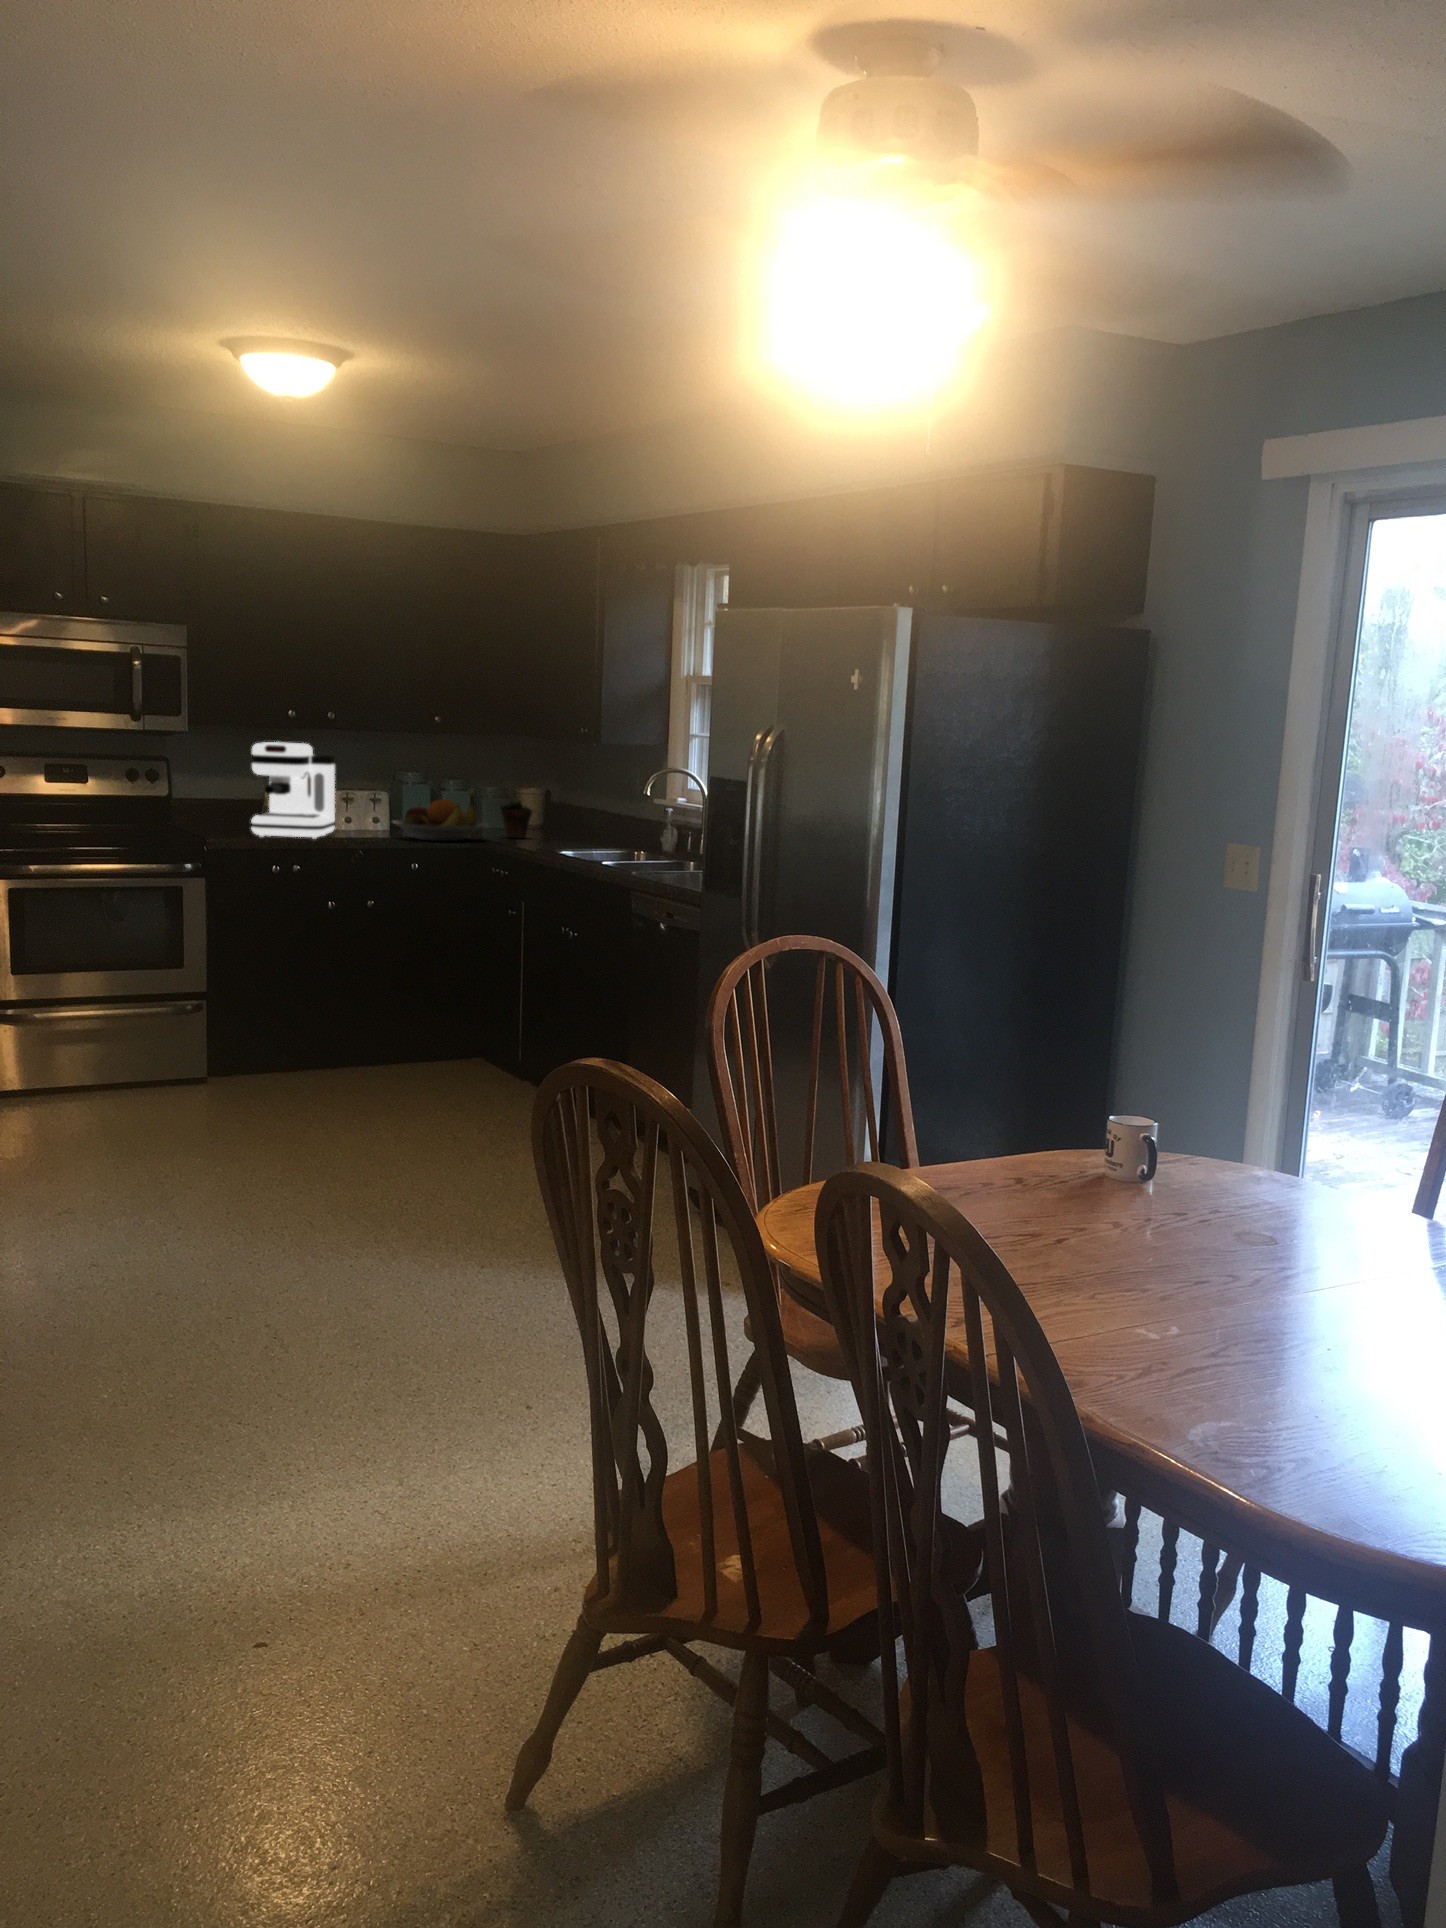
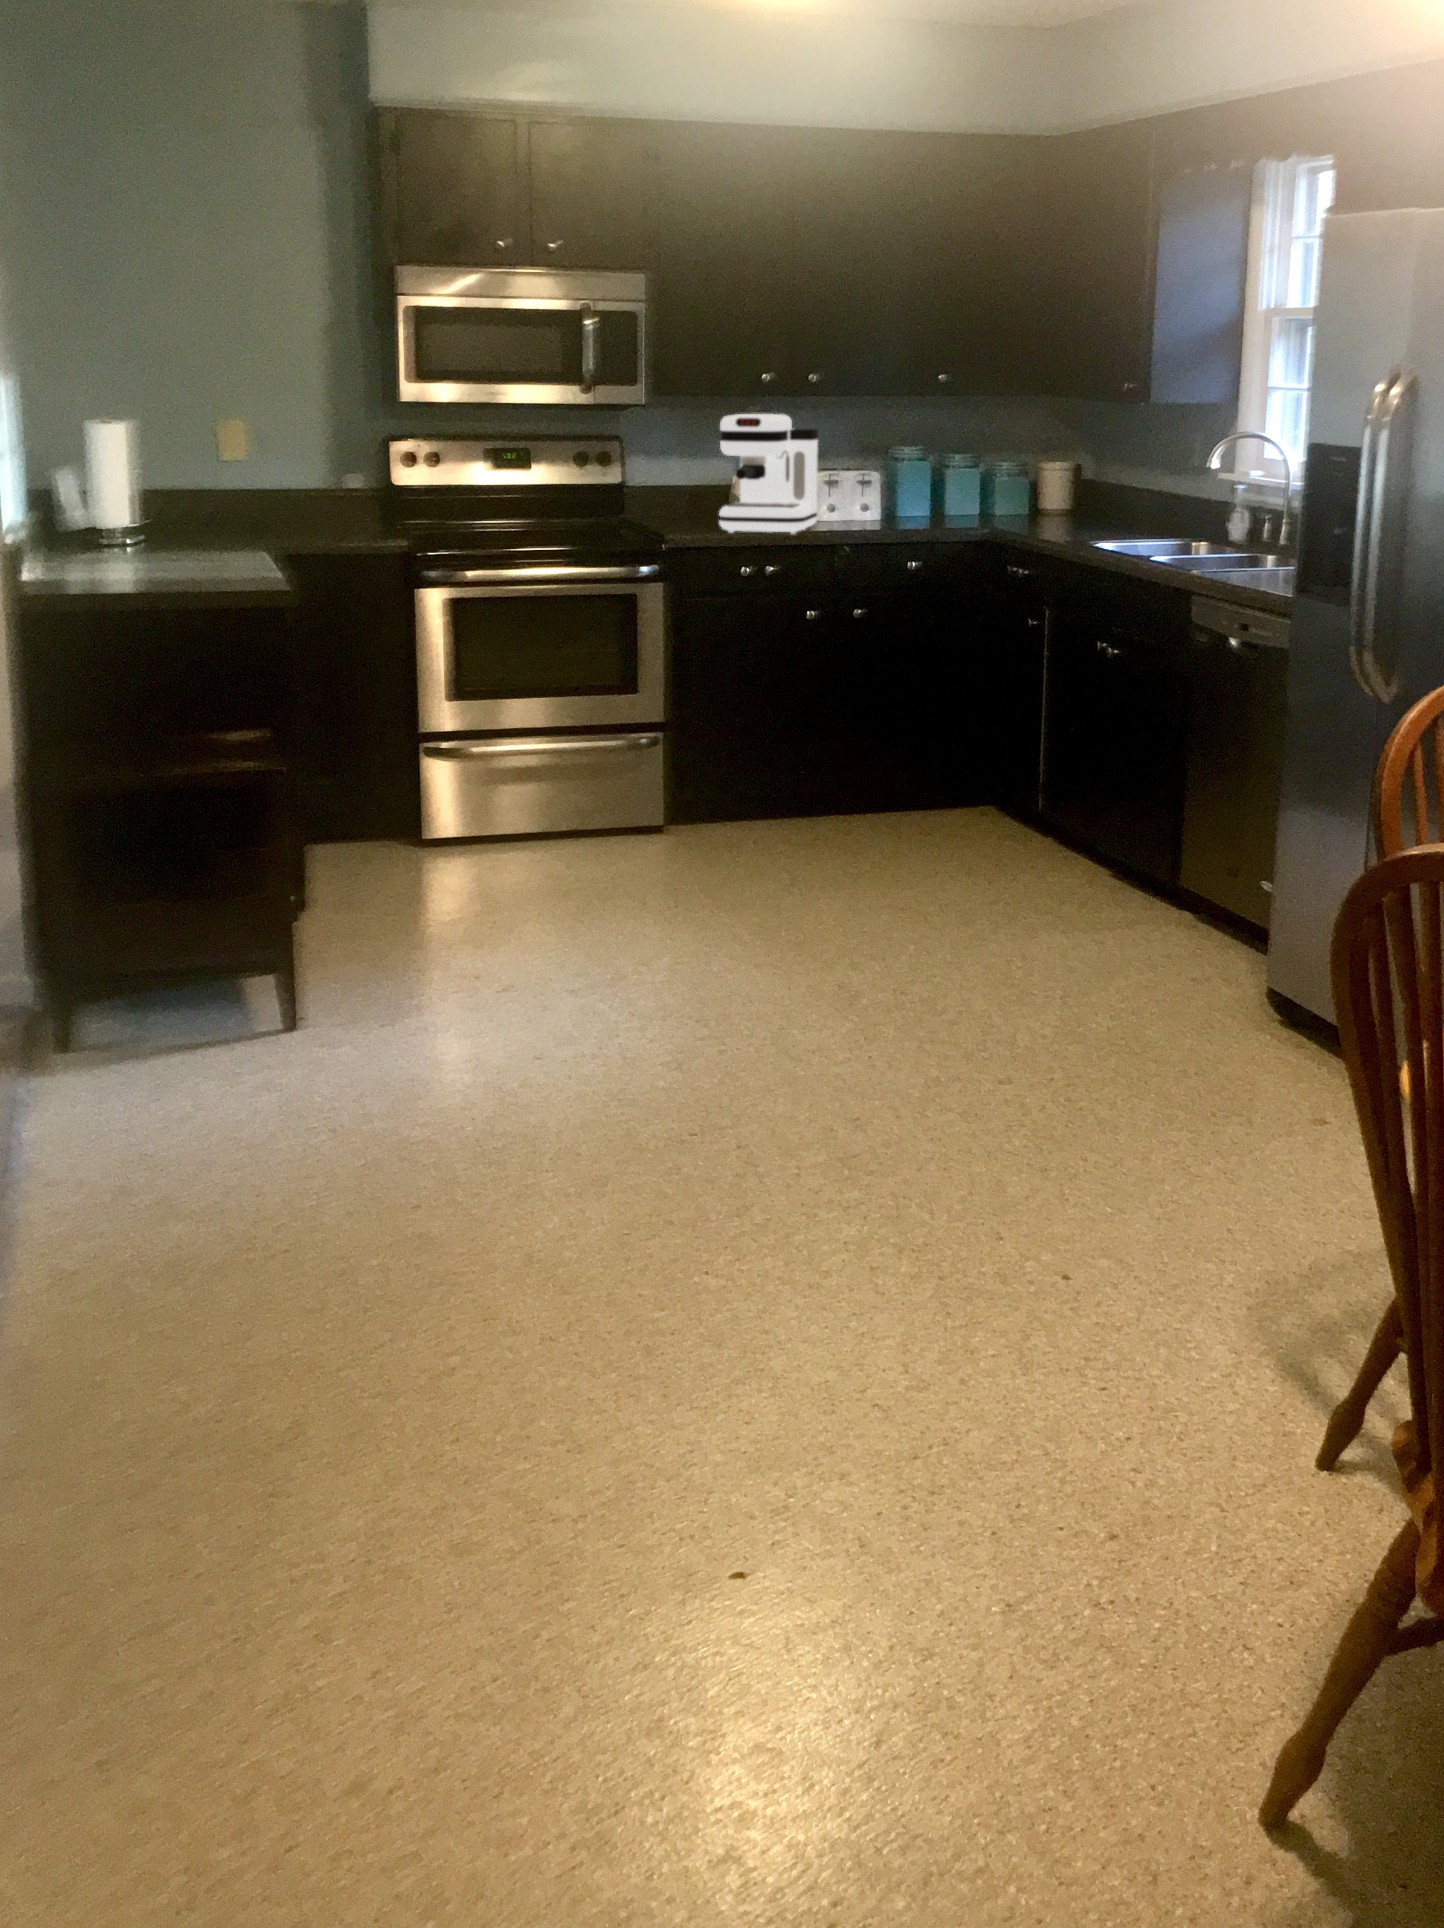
succulent plant: present [500,797,532,838] -> none [1018,460,1058,528]
fruit bowl: present [392,799,487,841] -> none [885,480,1003,533]

